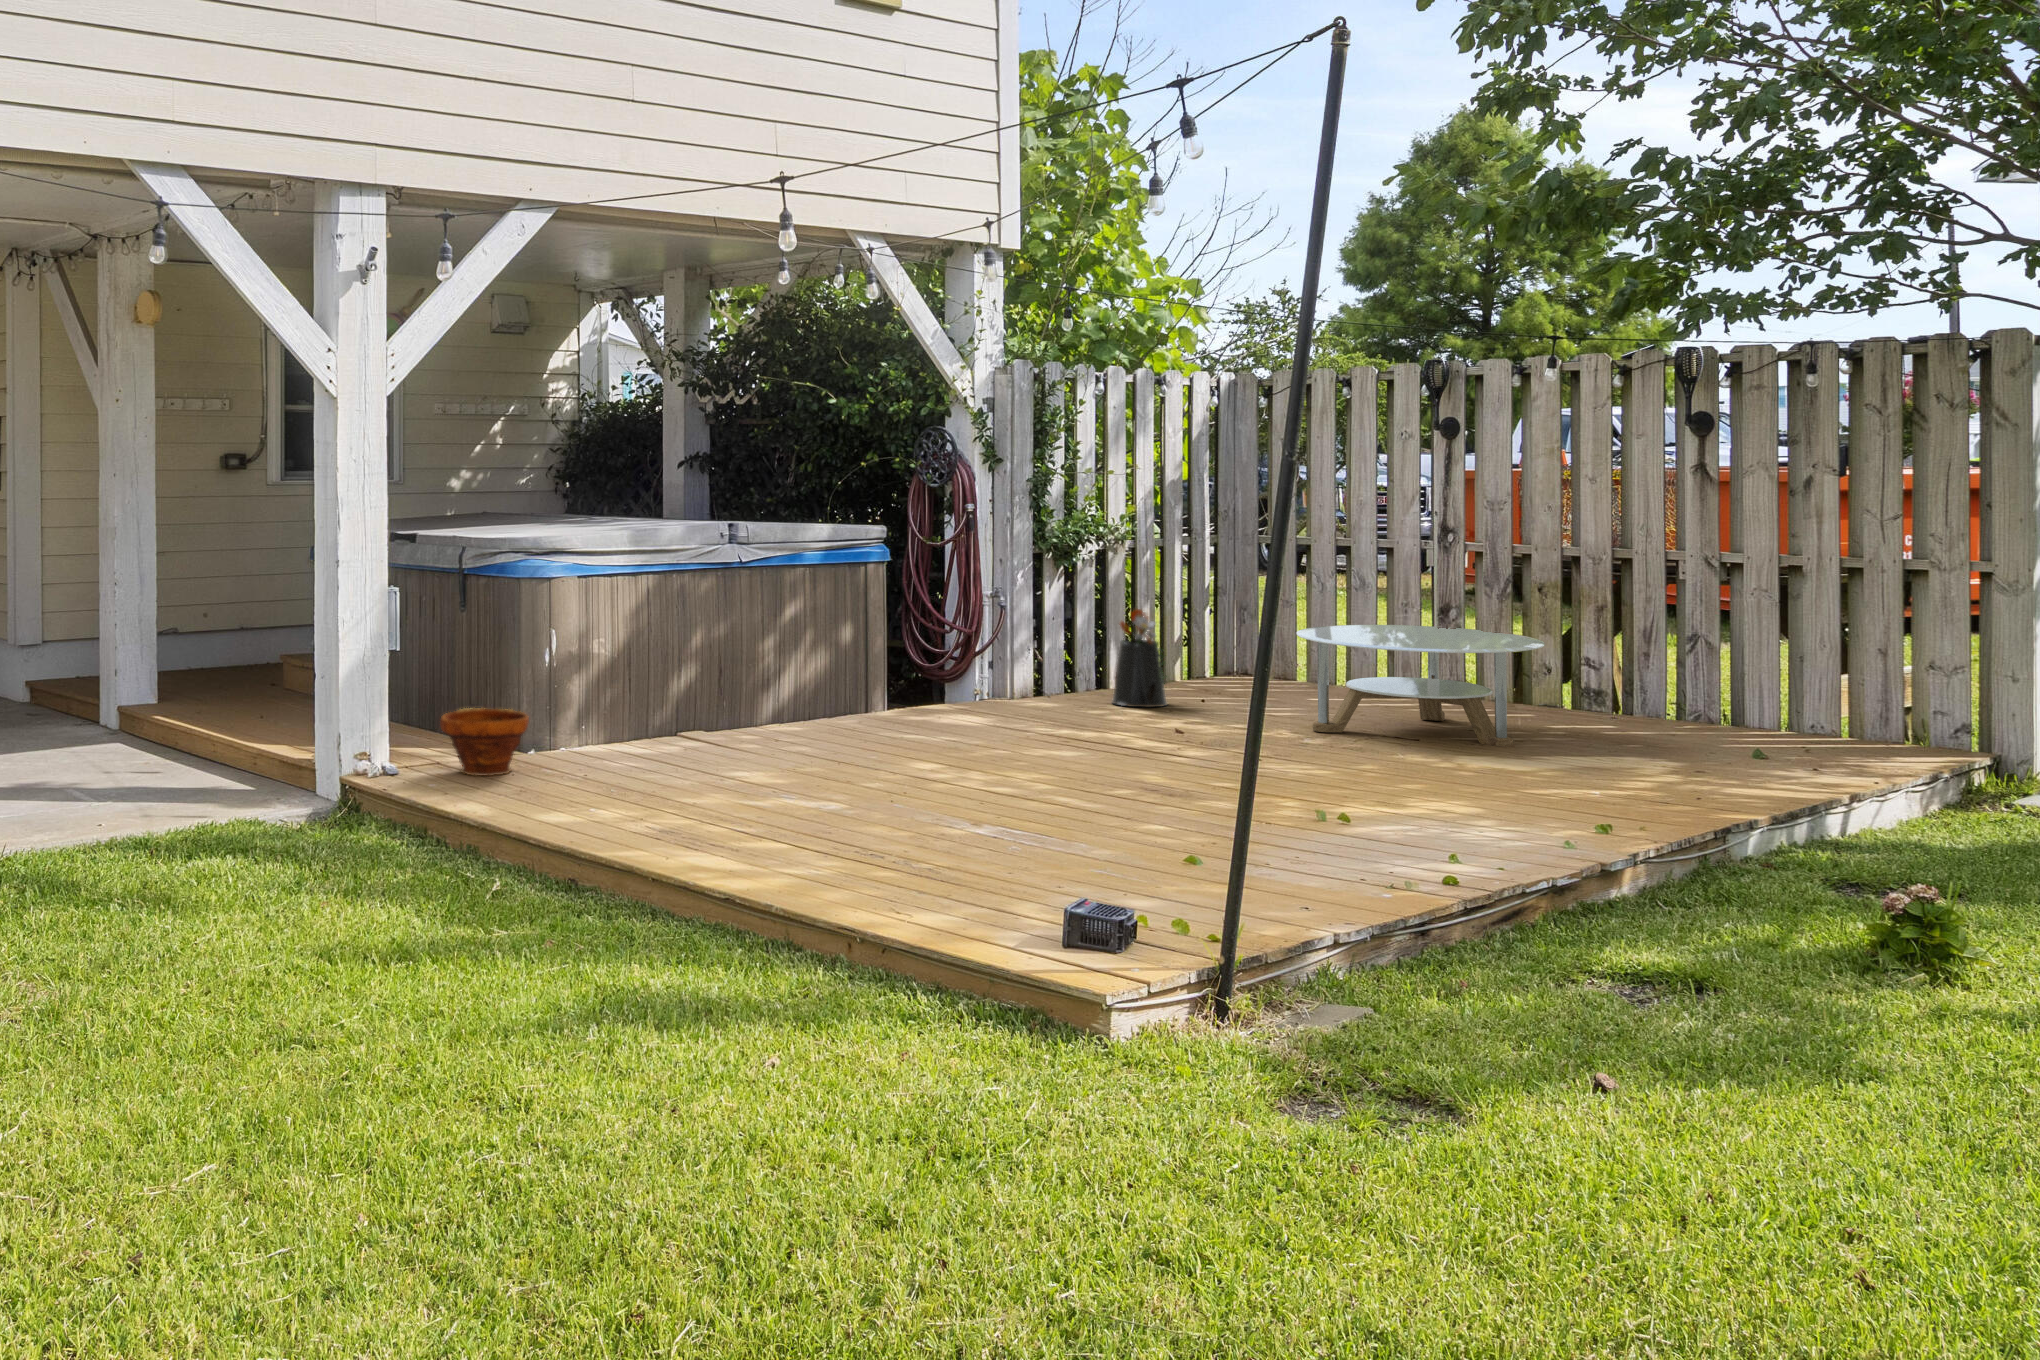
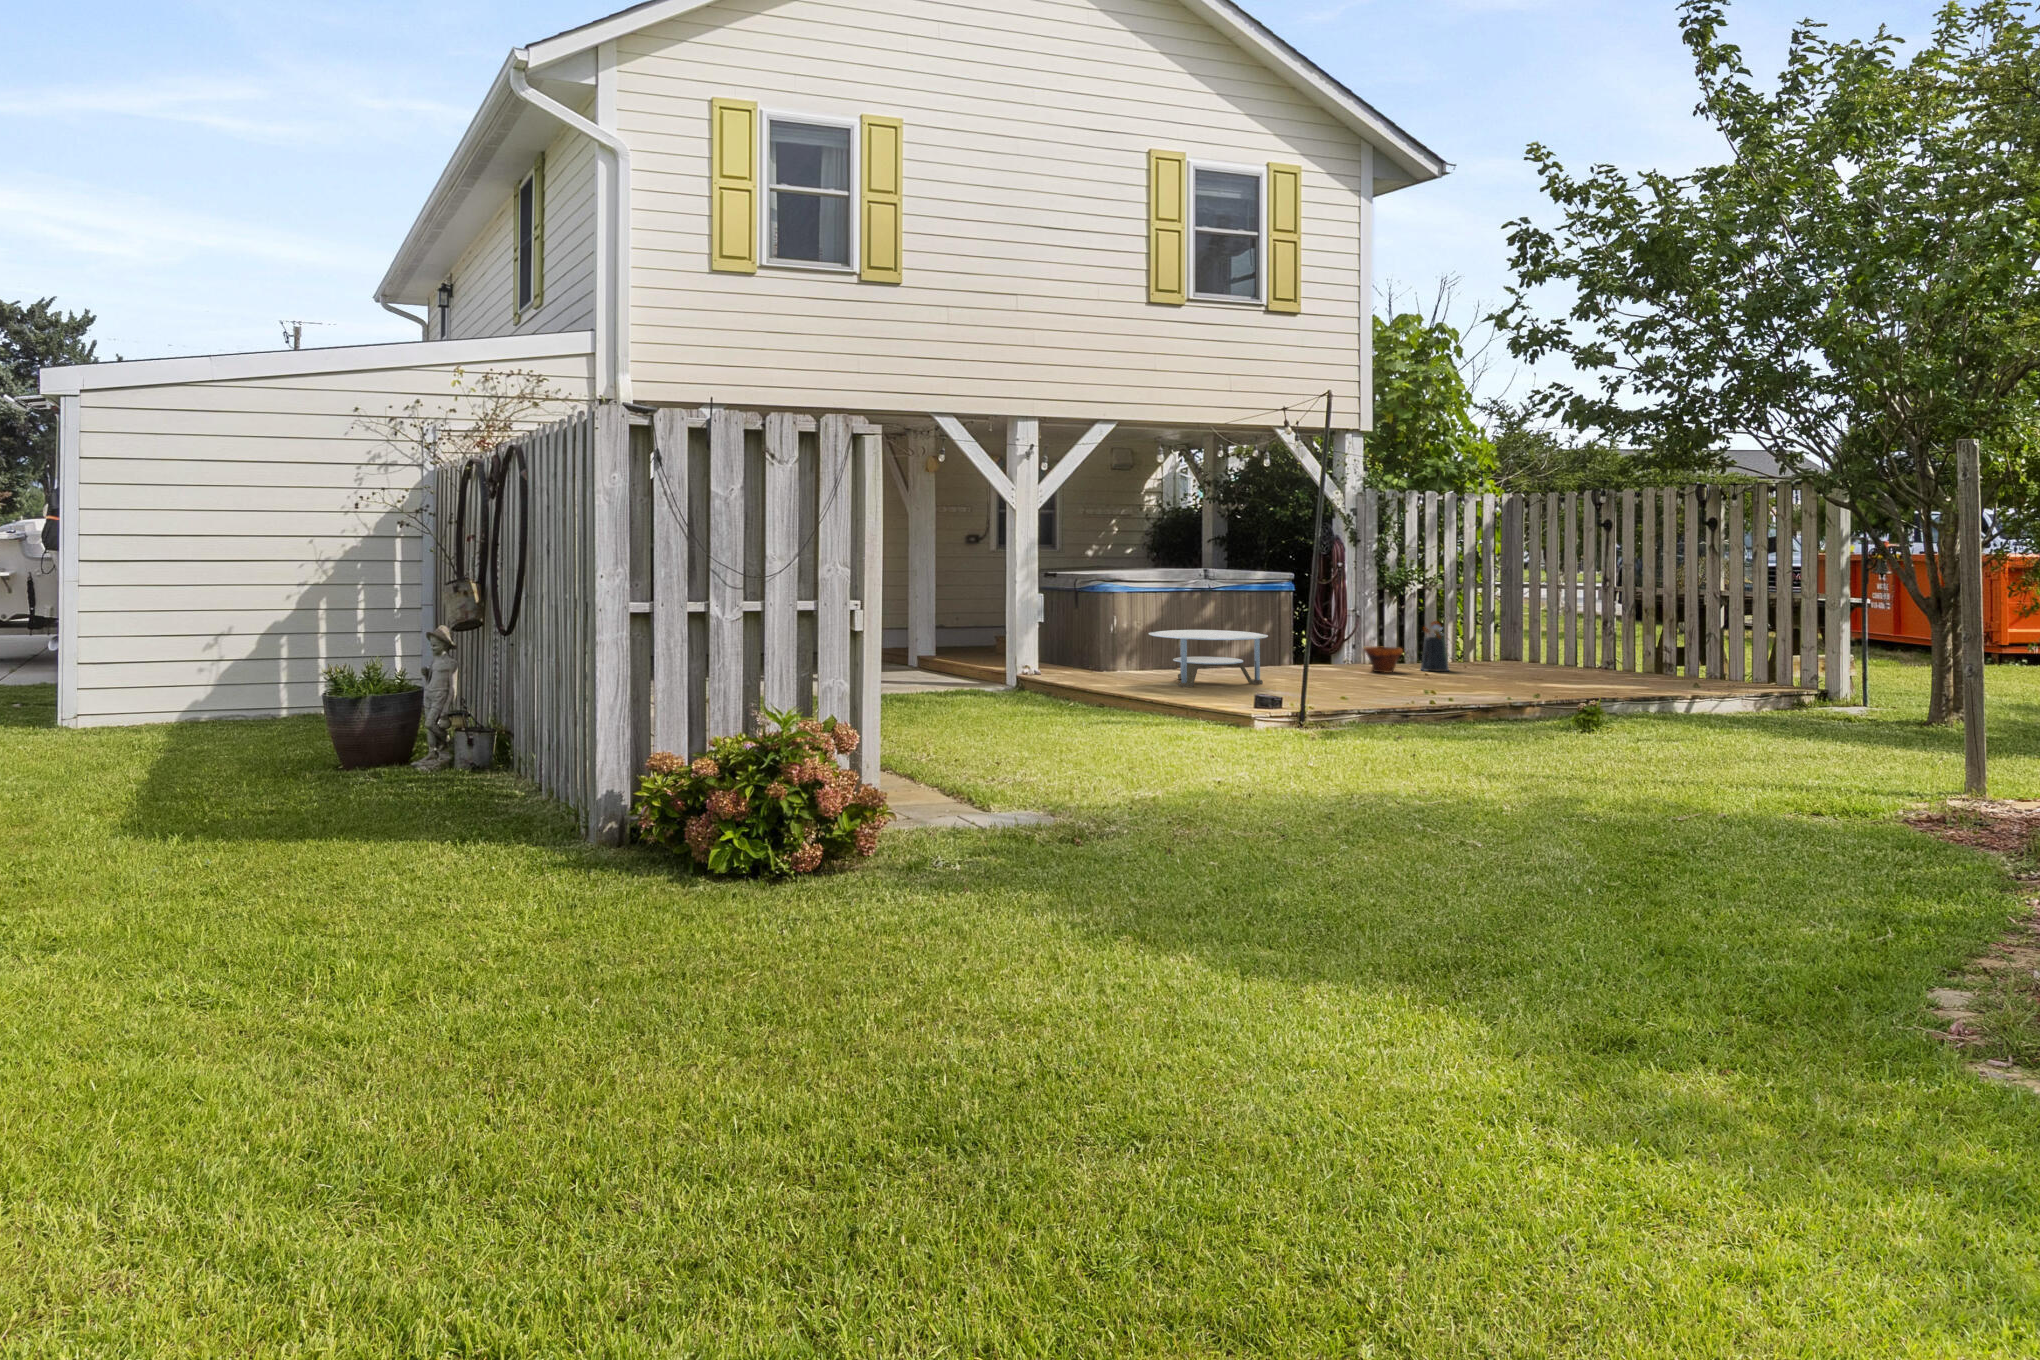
round table: present [1296,625,1545,747] -> present [1148,630,1268,687]
planter: present [440,708,529,776] -> present [1364,646,1403,673]

